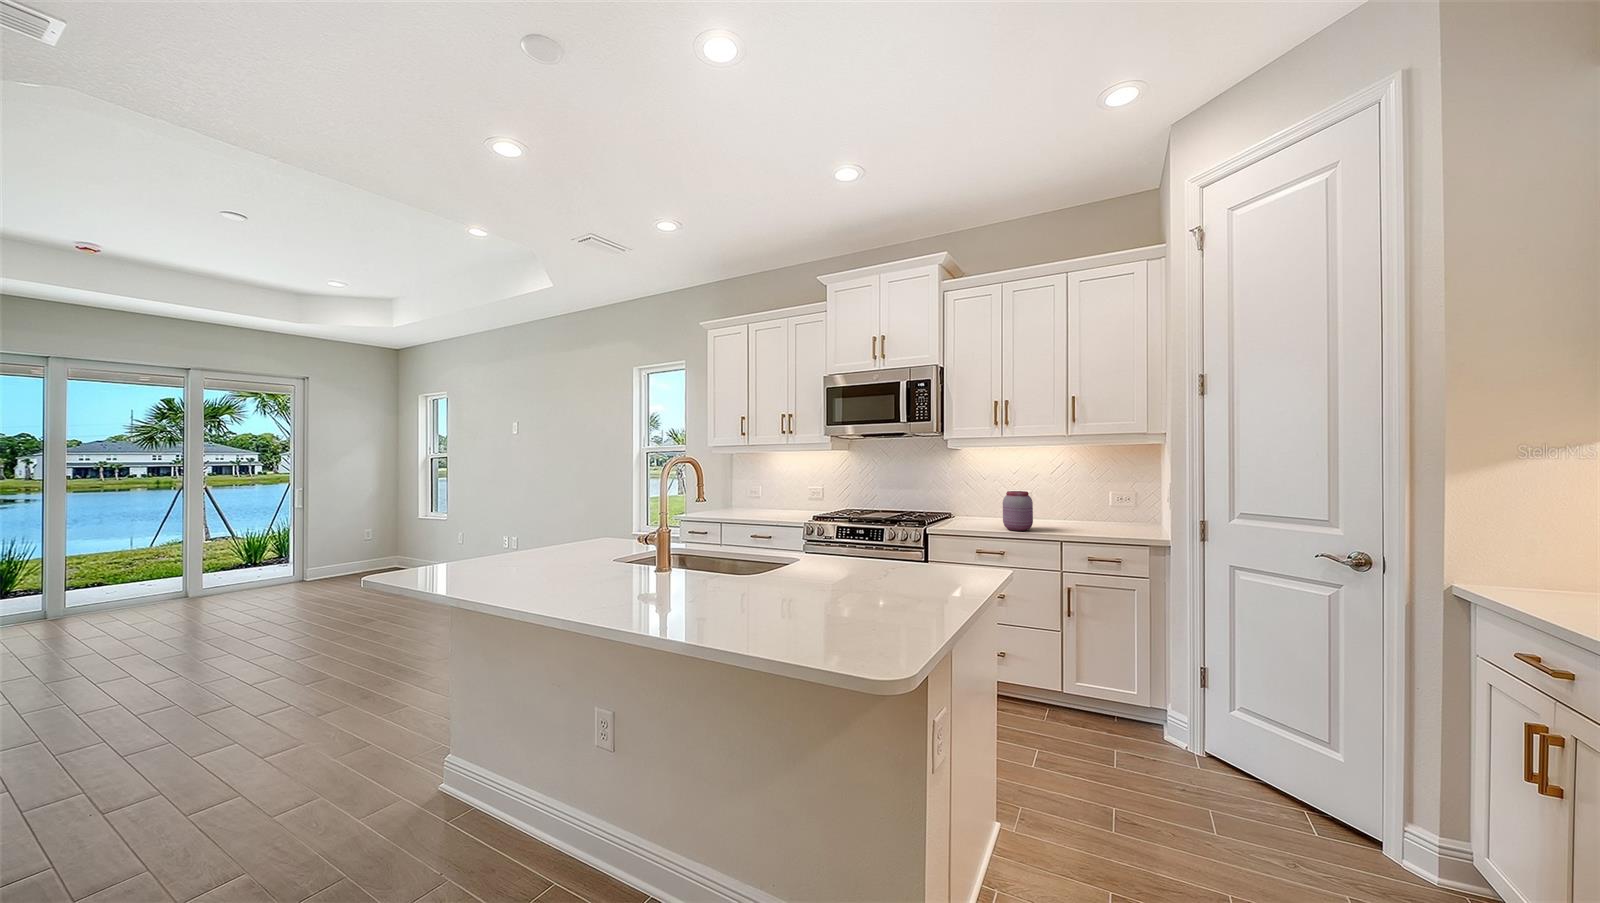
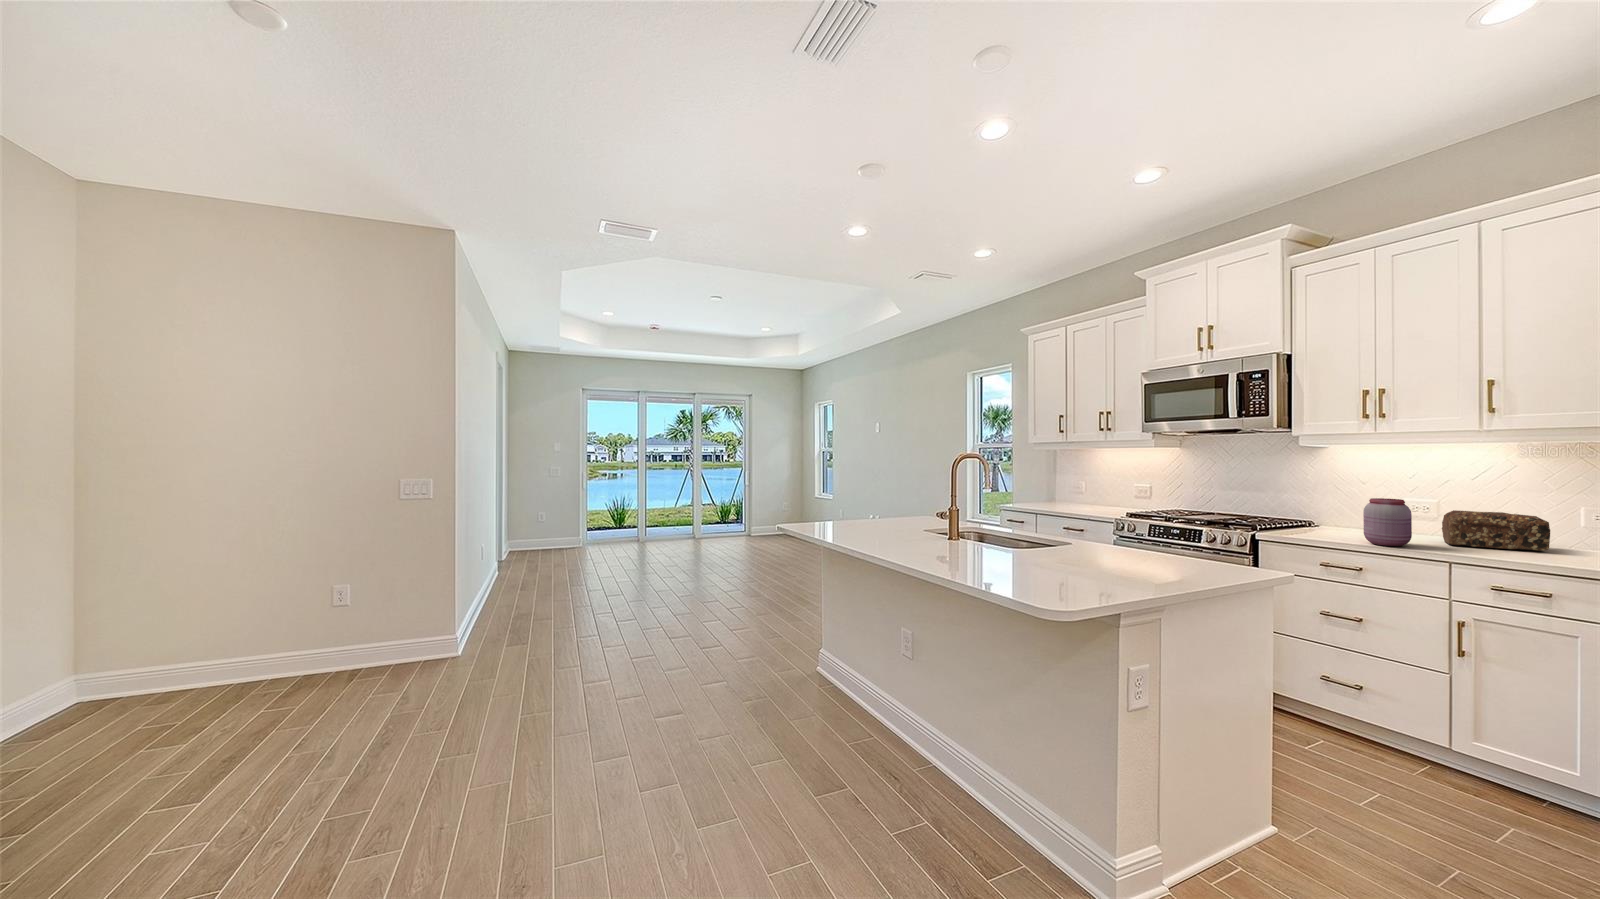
bread loaf: none [1041,498,1102,526] -> present [1442,510,1550,551]

